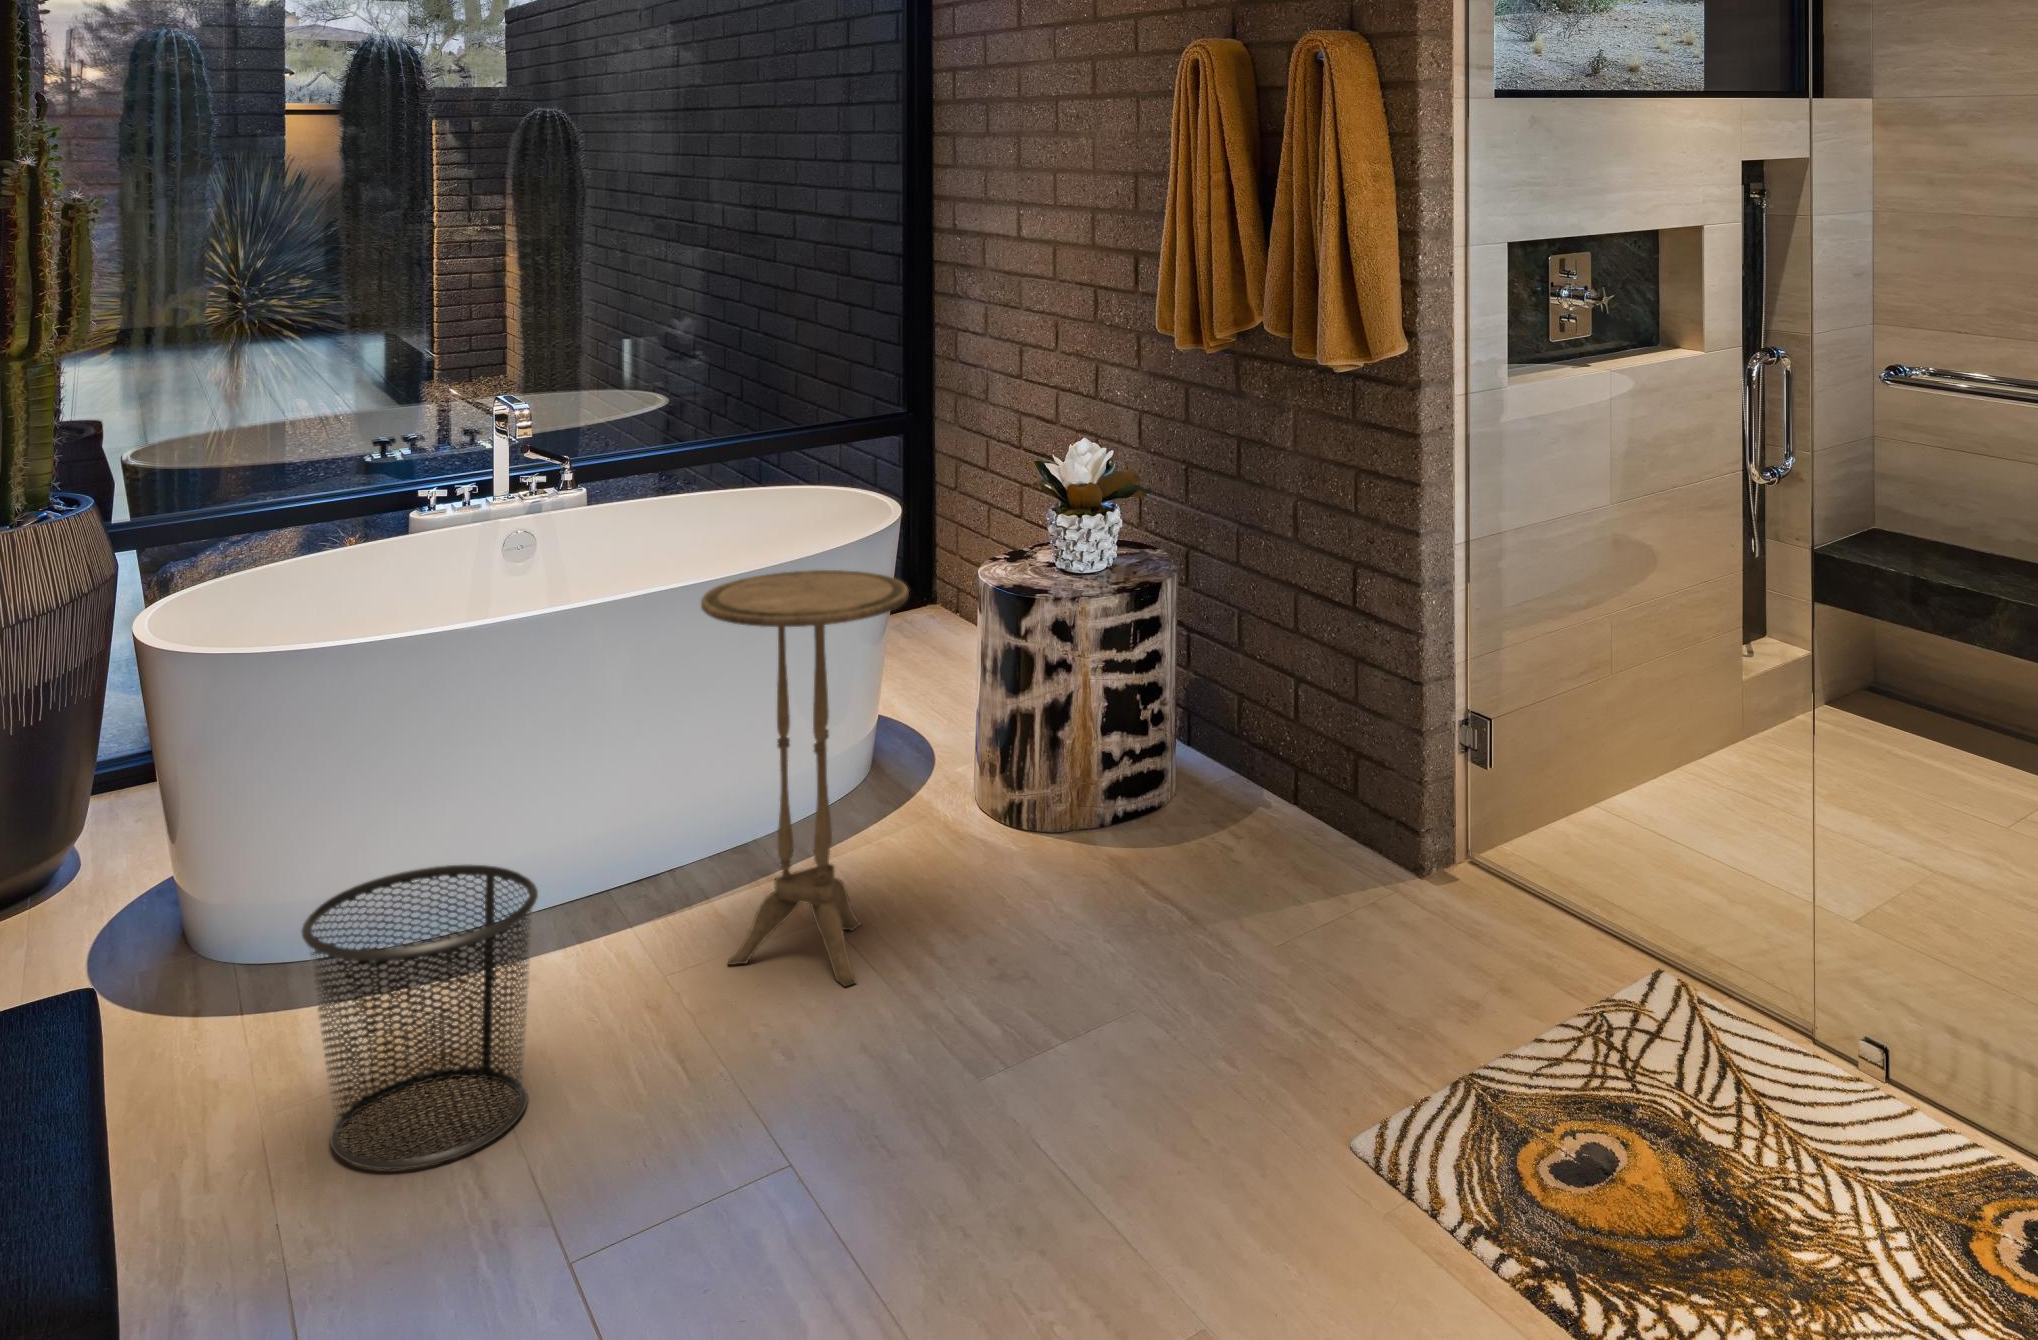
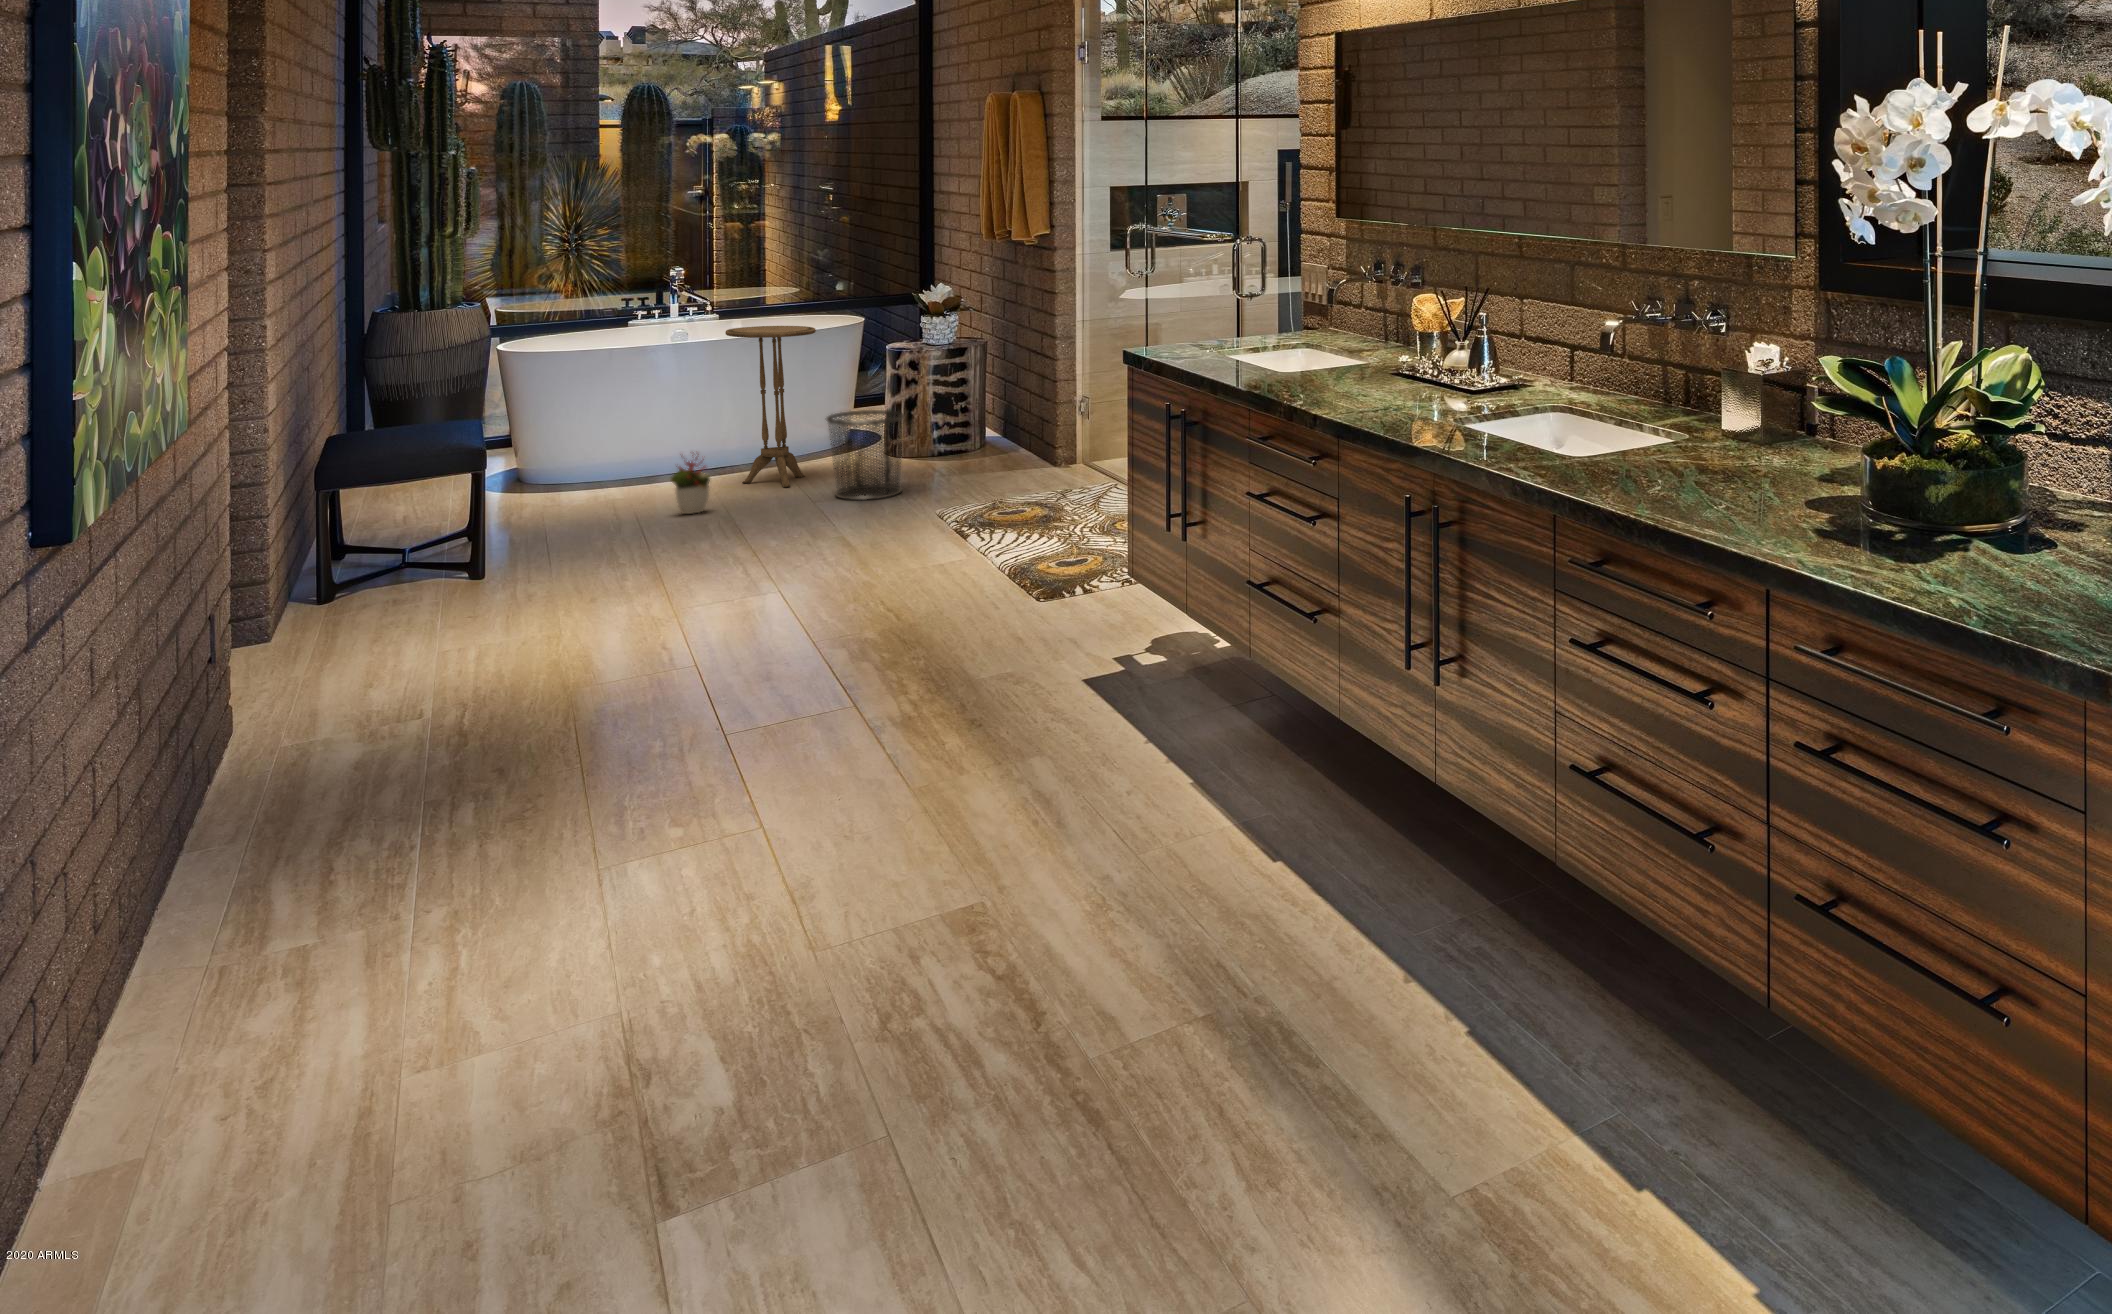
waste bin: present [301,865,538,1169] -> present [826,410,904,500]
decorative plant: none [615,982,715,1163] -> present [671,454,710,514]

